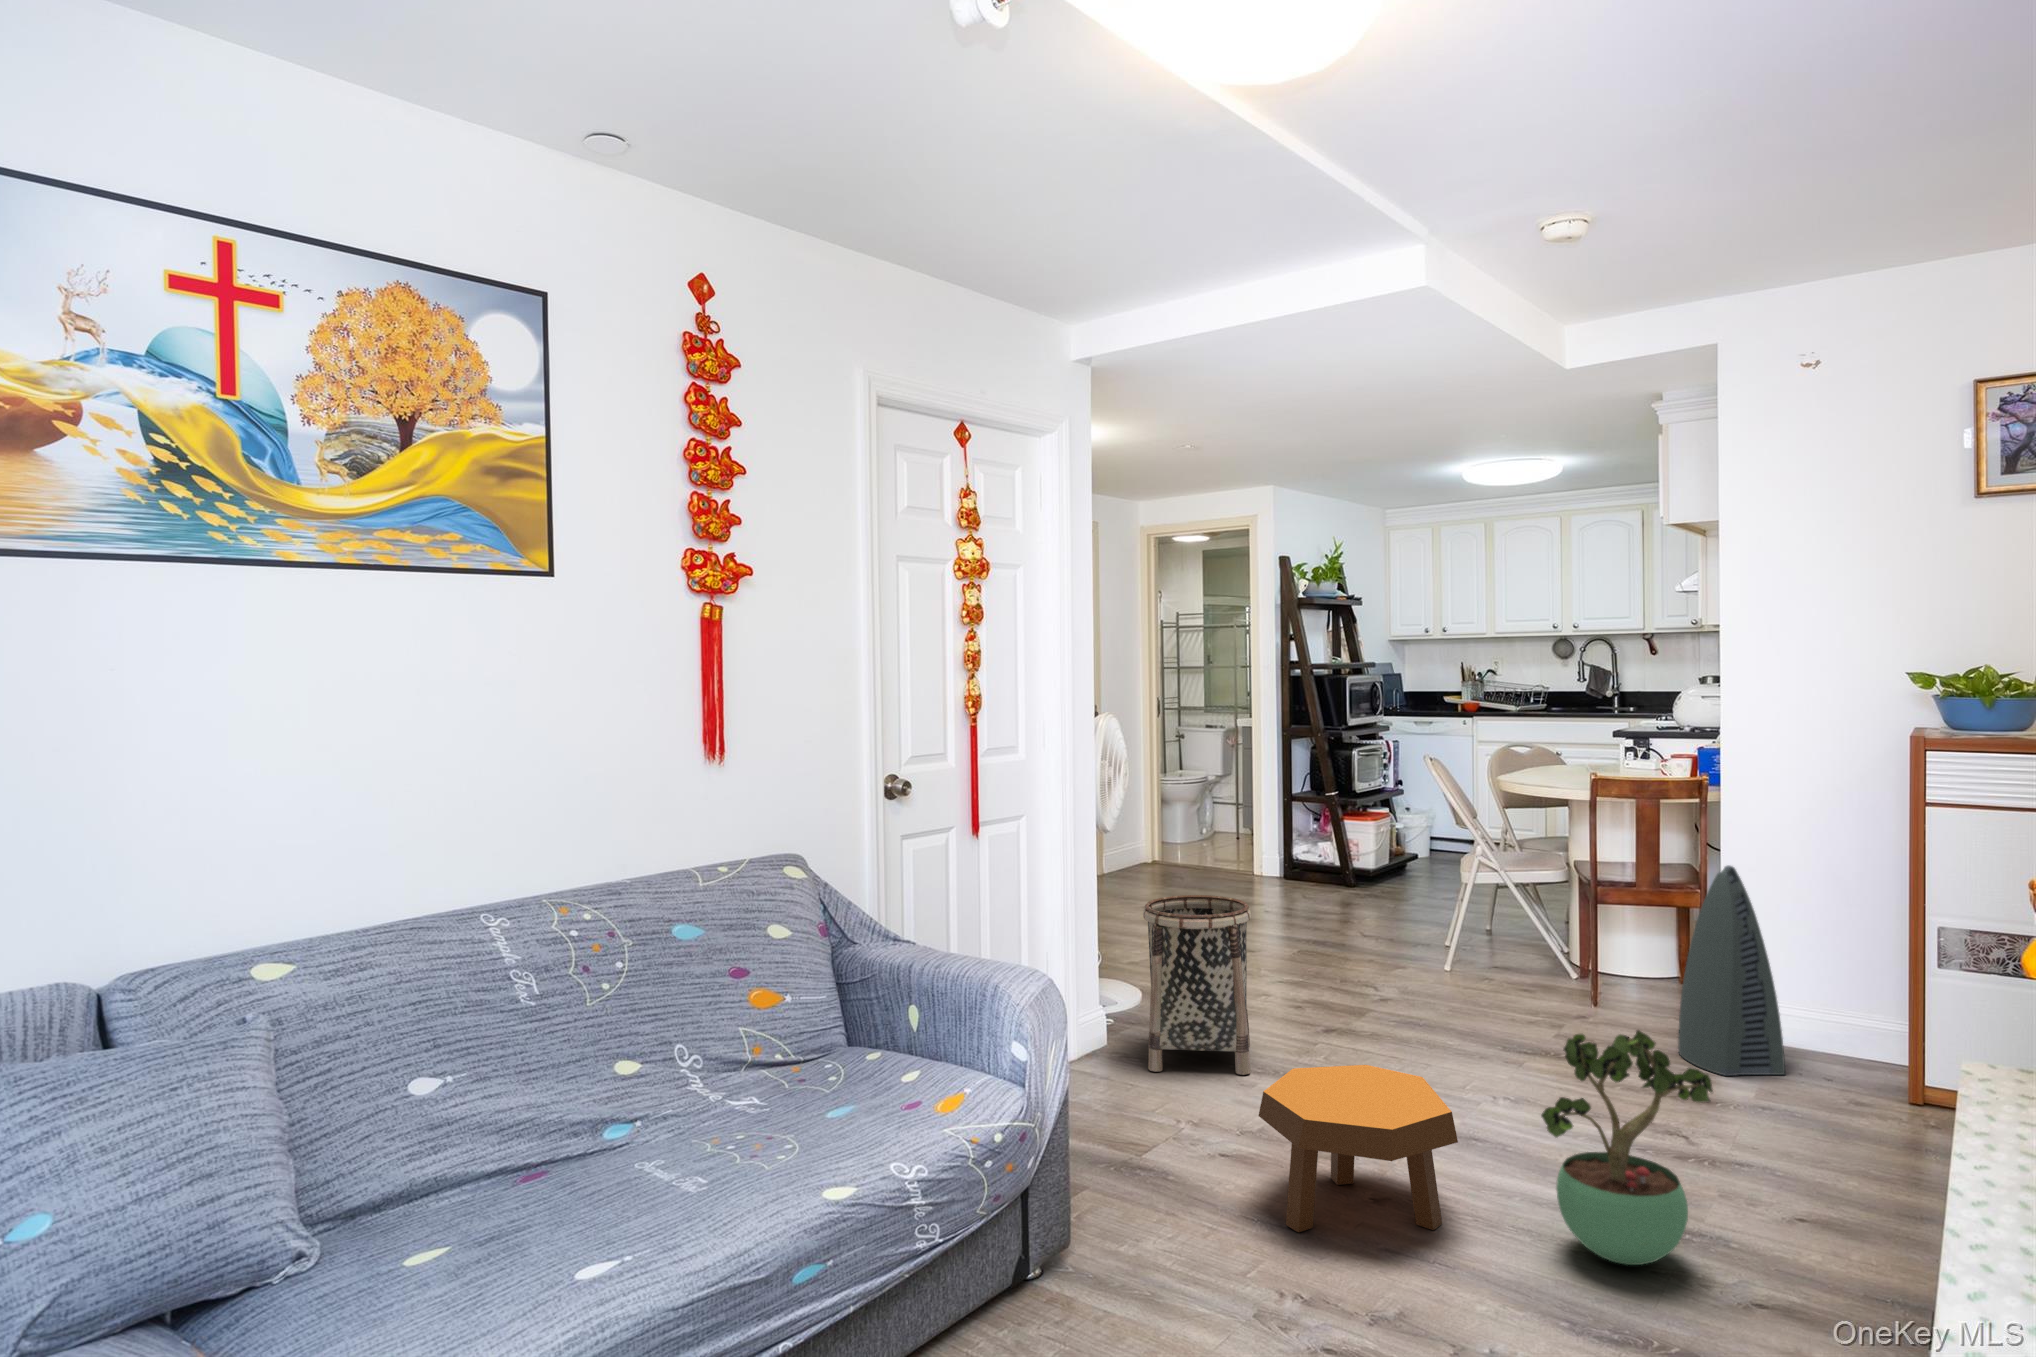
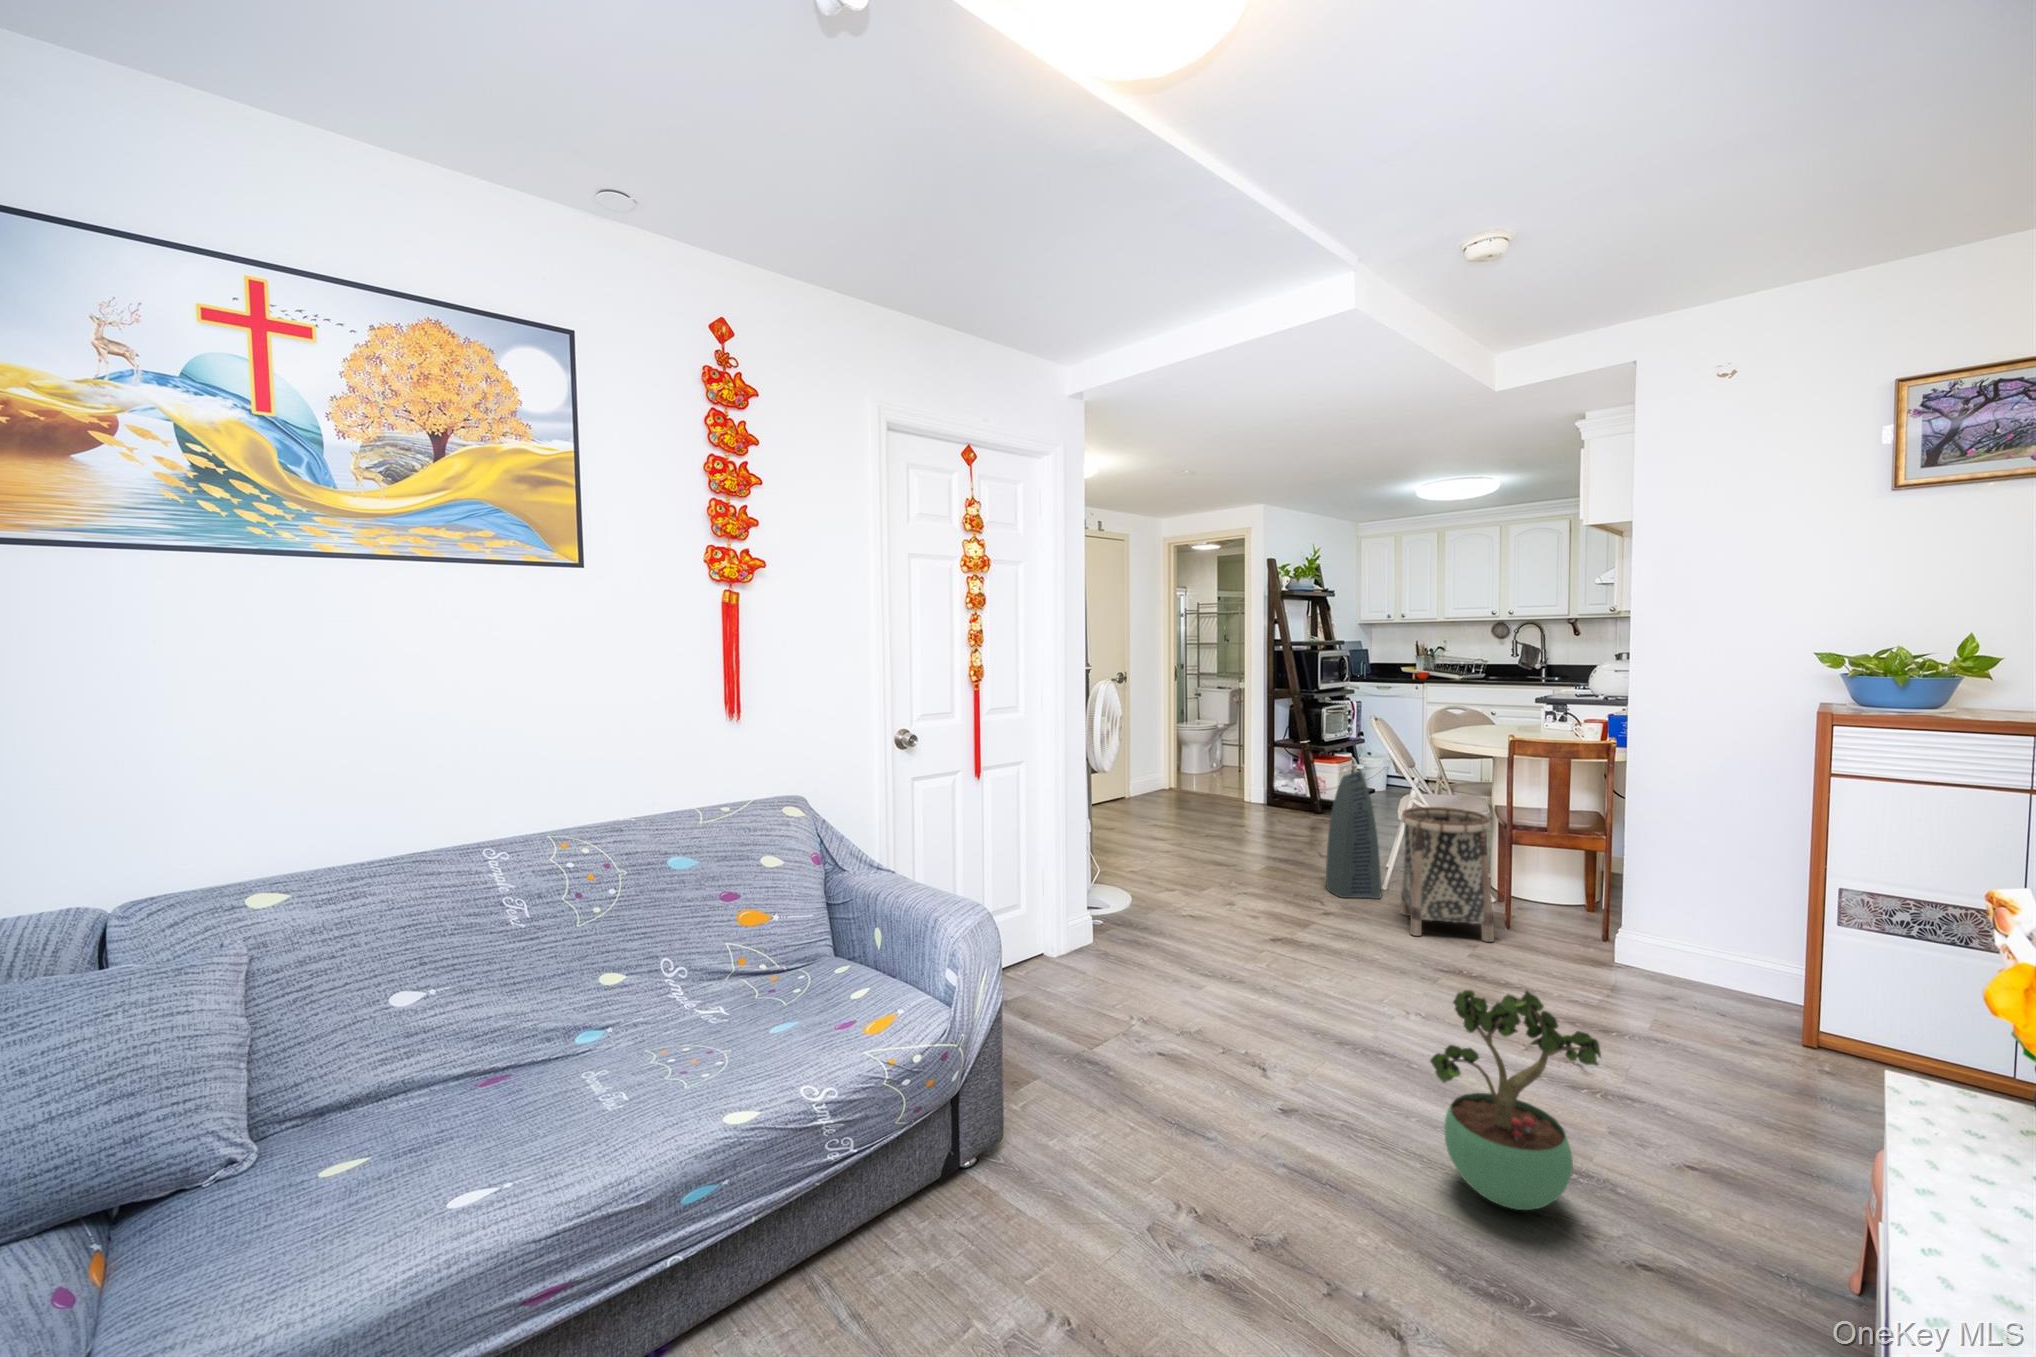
air purifier: present [1678,865,1785,1076] -> present [1326,771,1381,899]
basket: present [1143,895,1251,1075] -> present [1401,807,1494,942]
footstool: present [1259,1065,1458,1232] -> none [1180,989,1354,1149]

